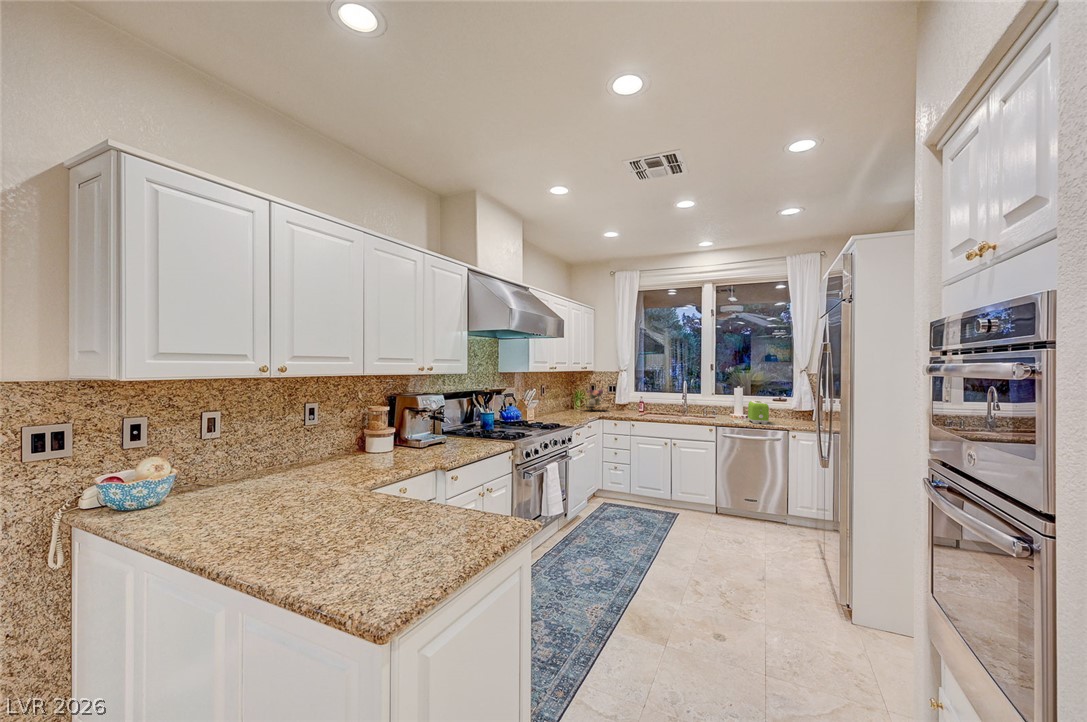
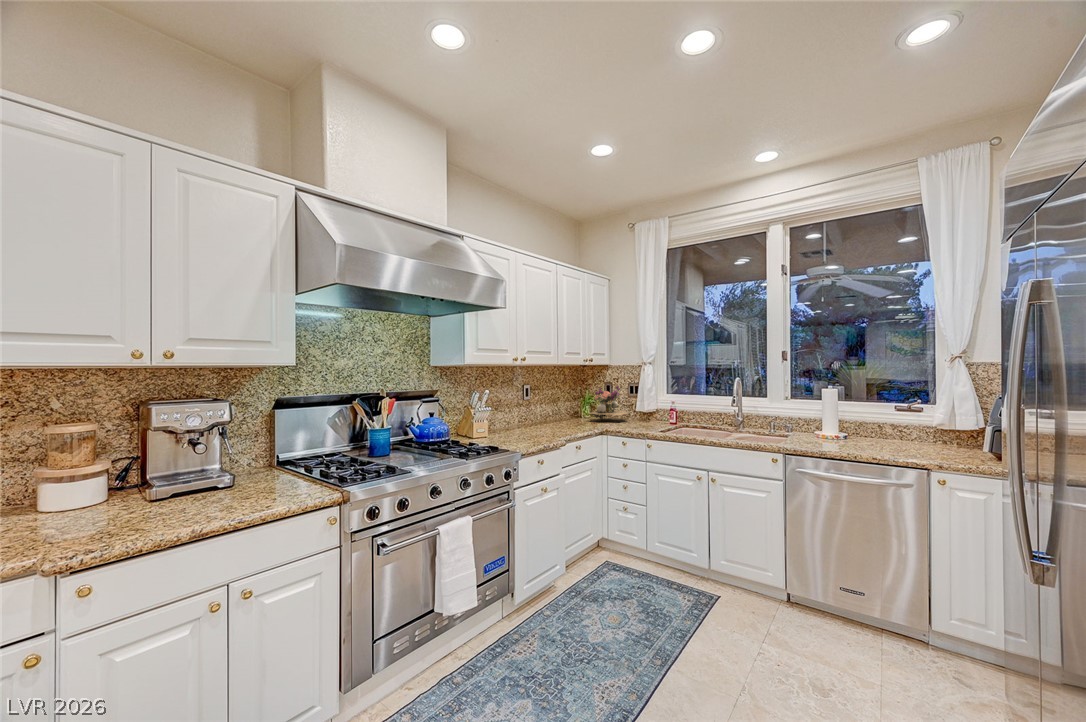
toaster: present [748,401,769,424] -> none [846,411,886,454]

